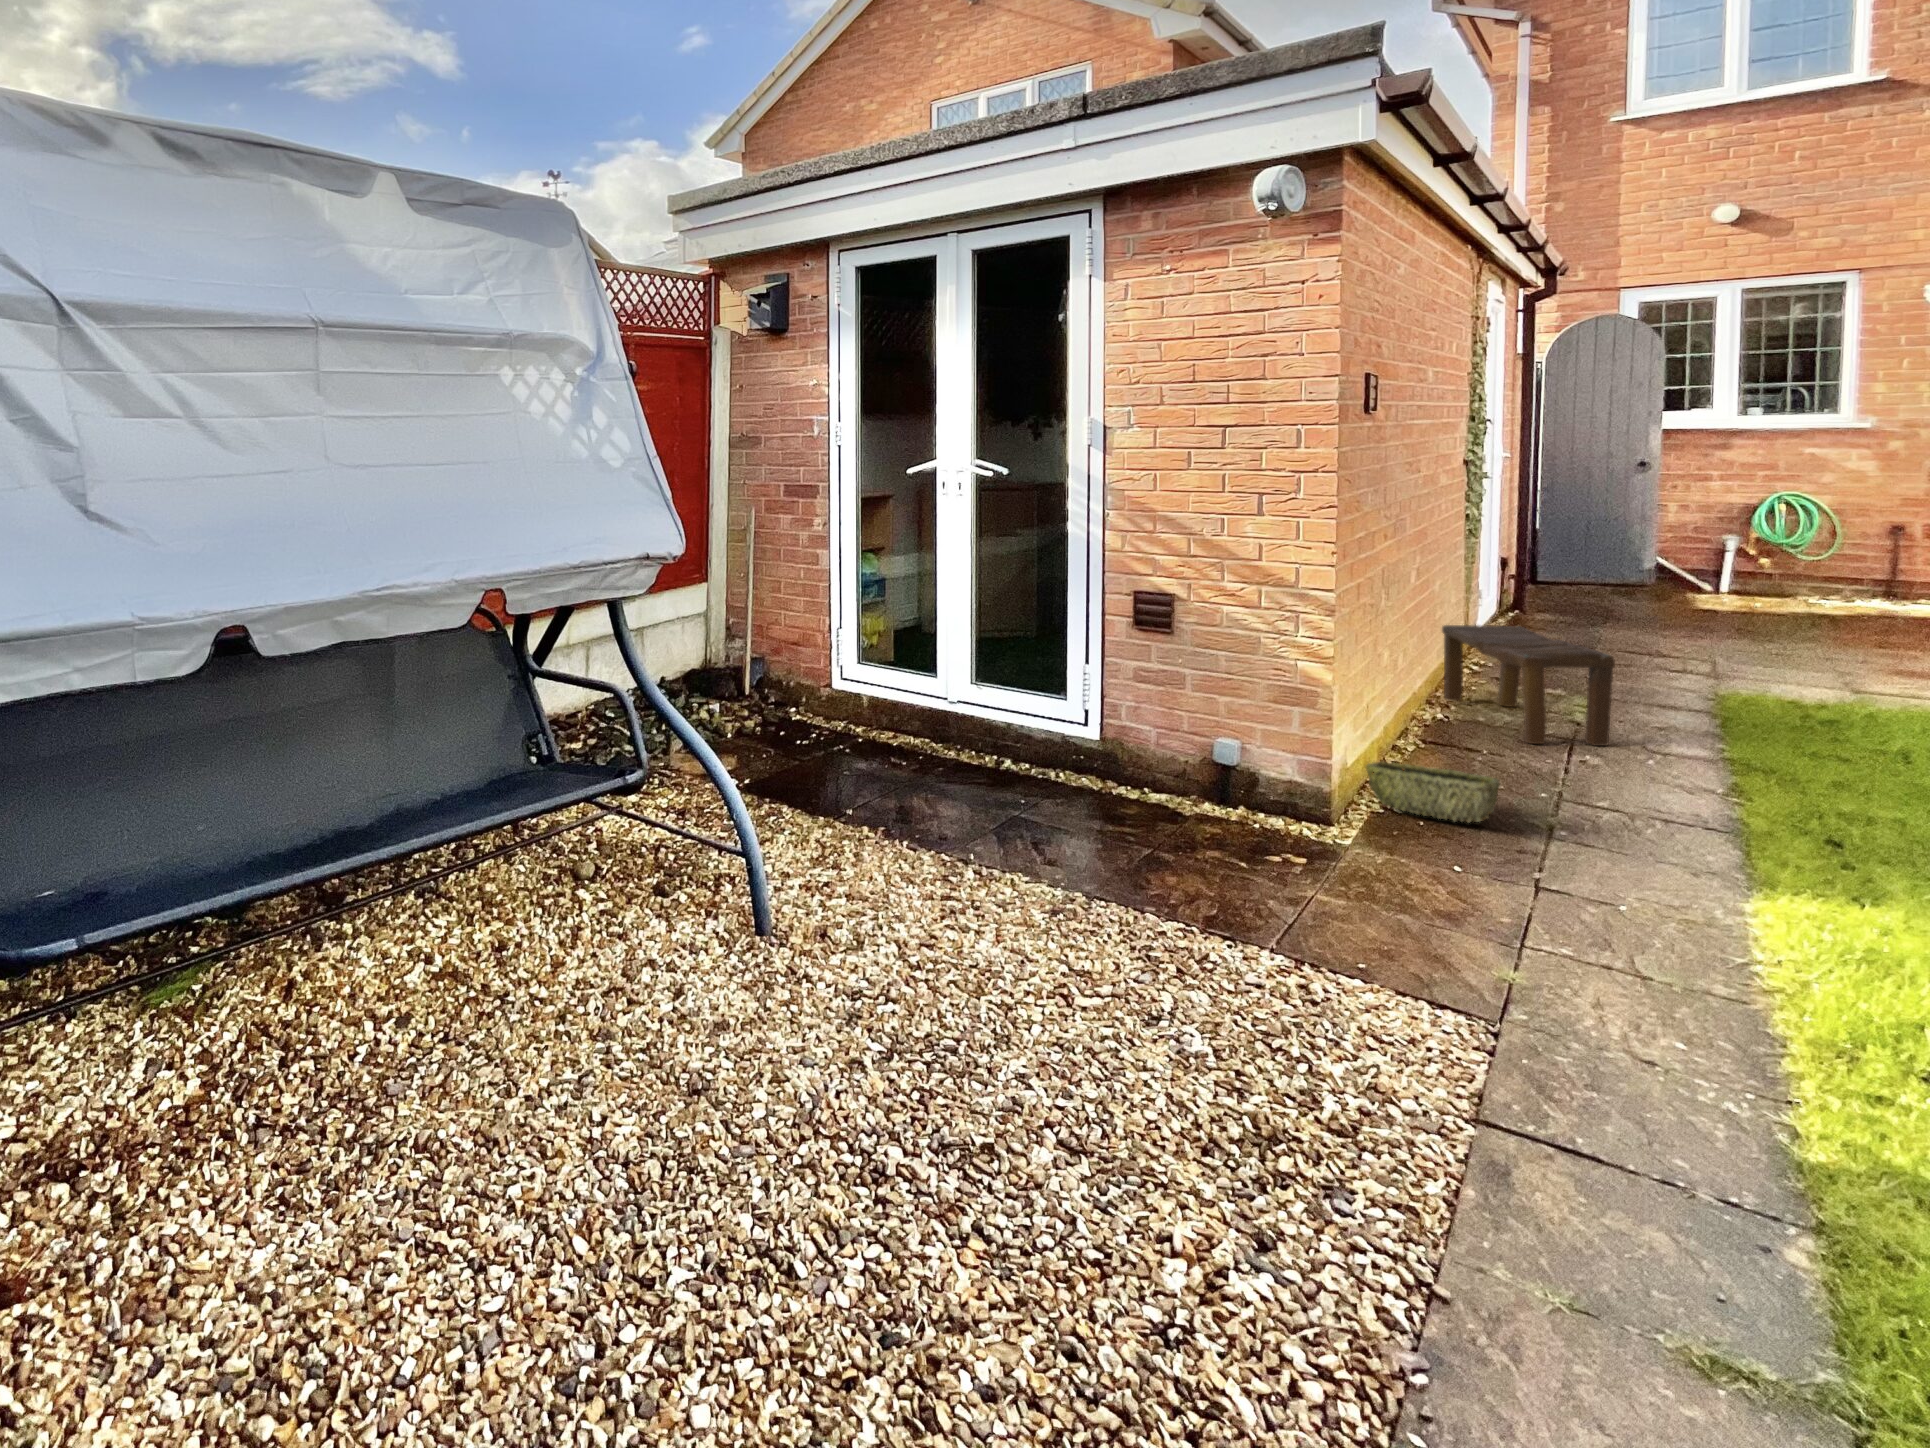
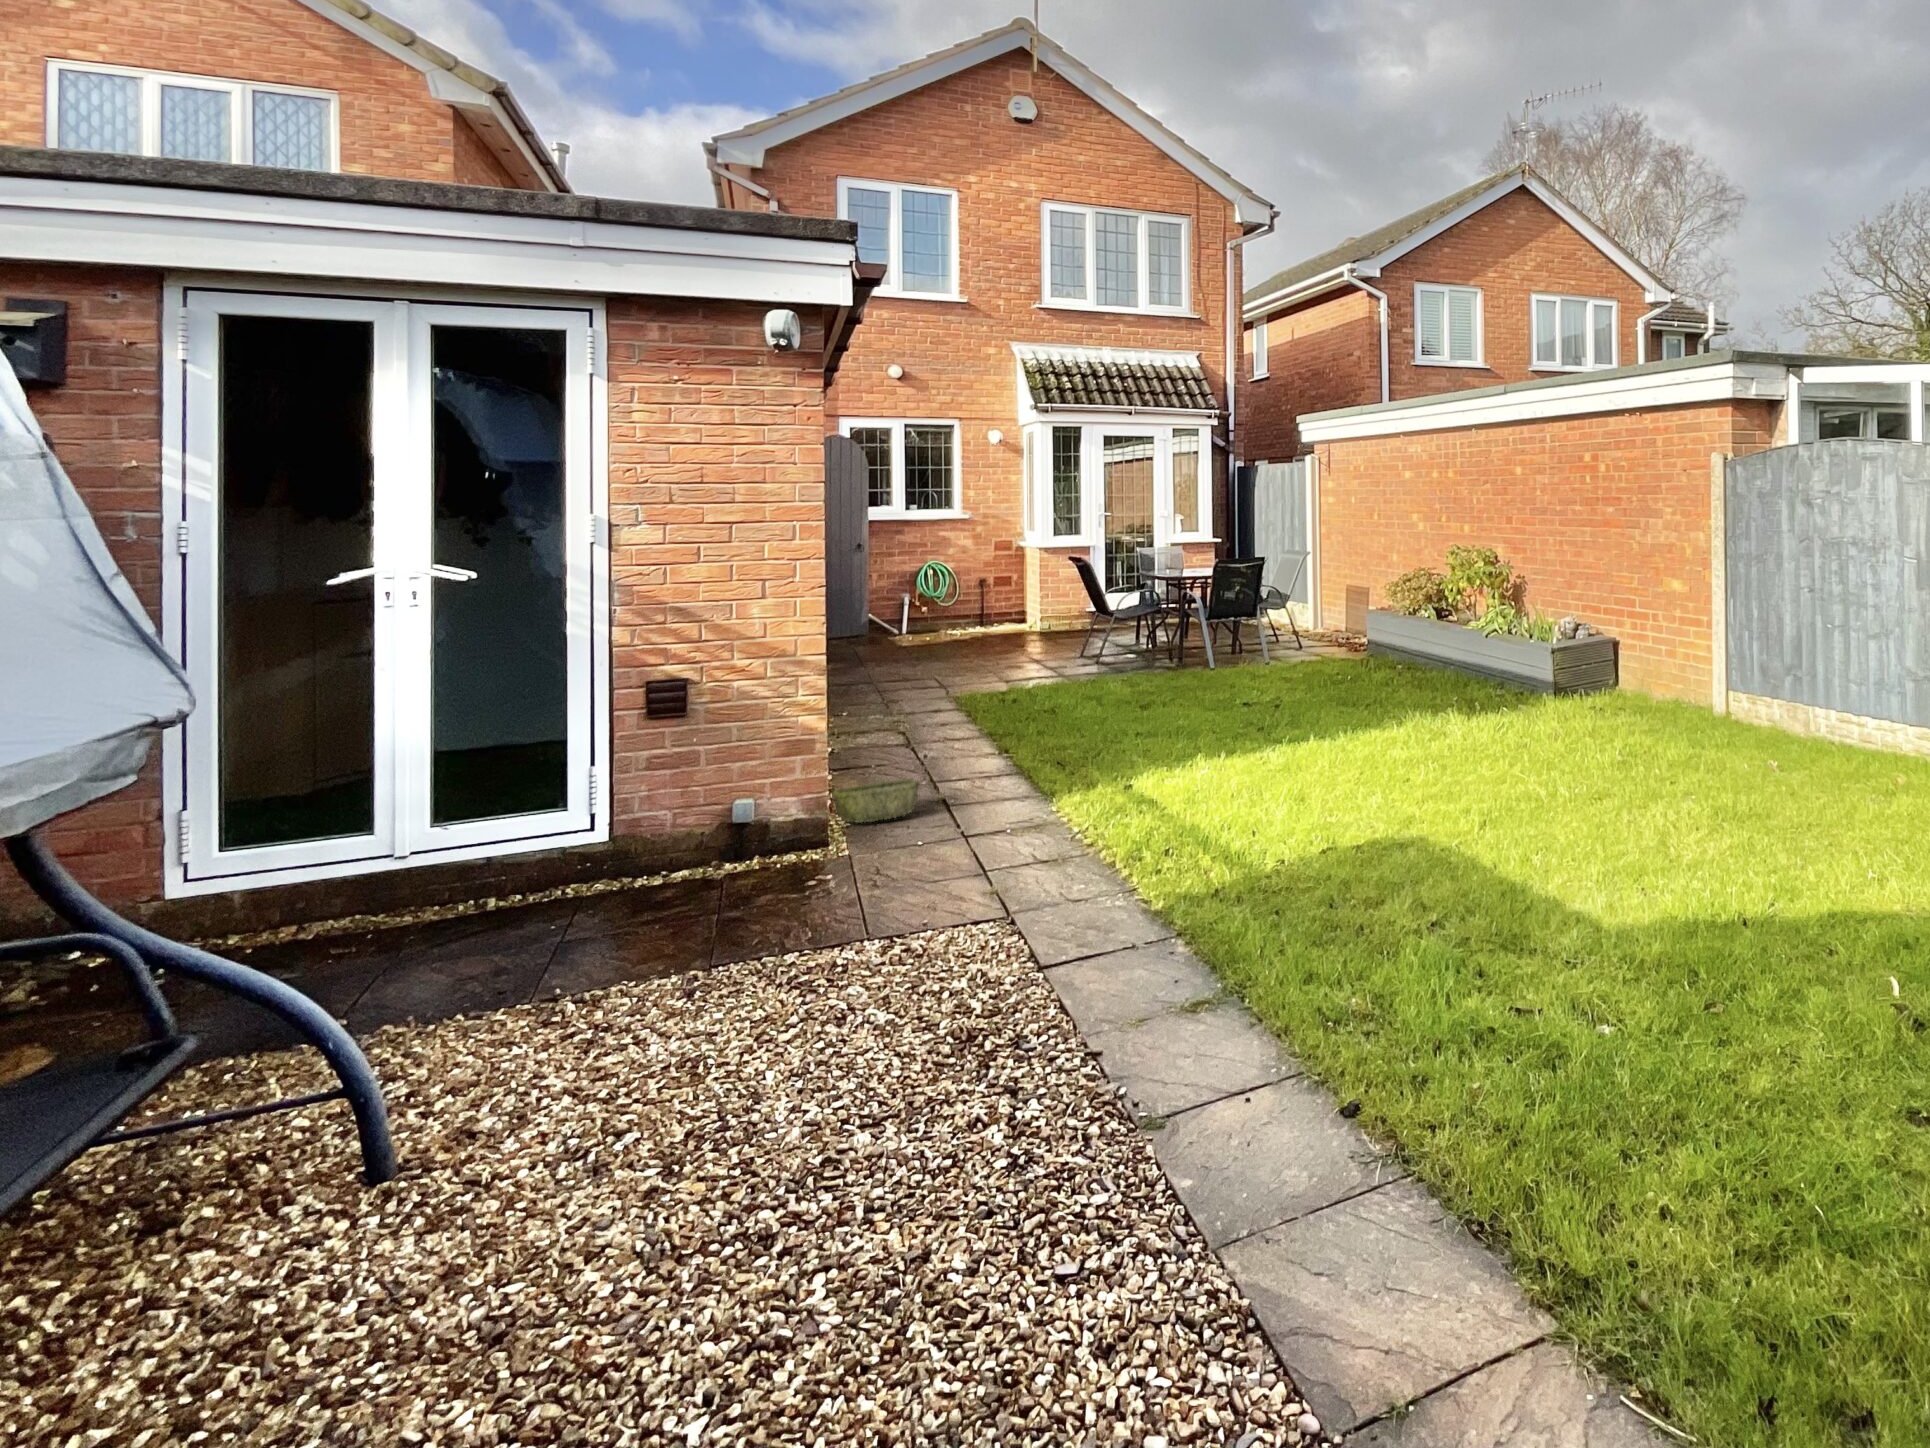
bench: present [1442,625,1615,746] -> none [812,671,930,757]

